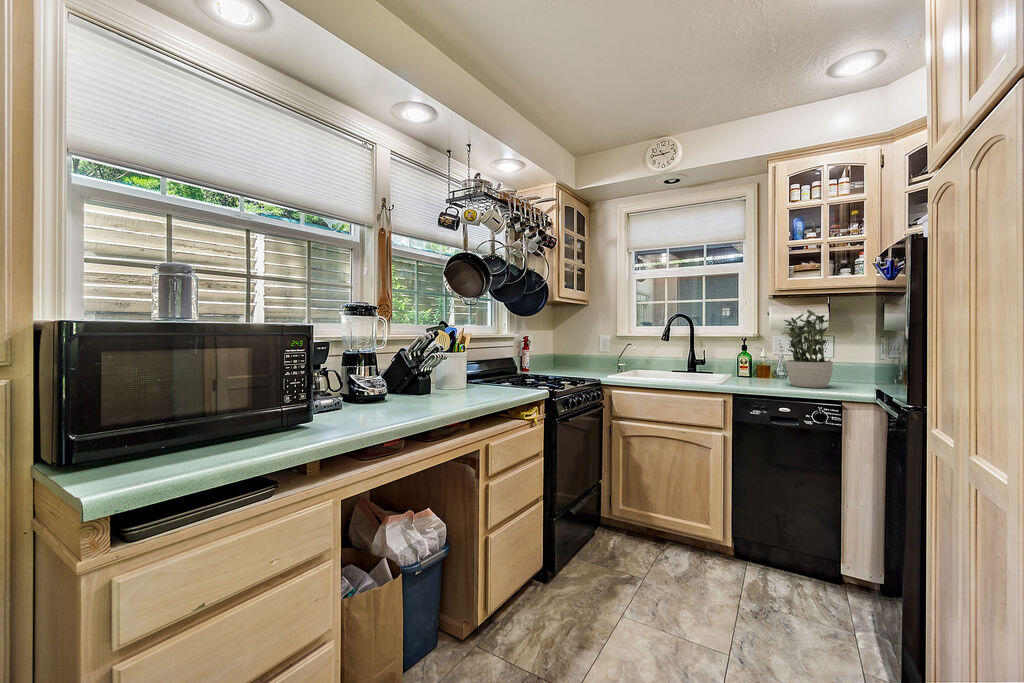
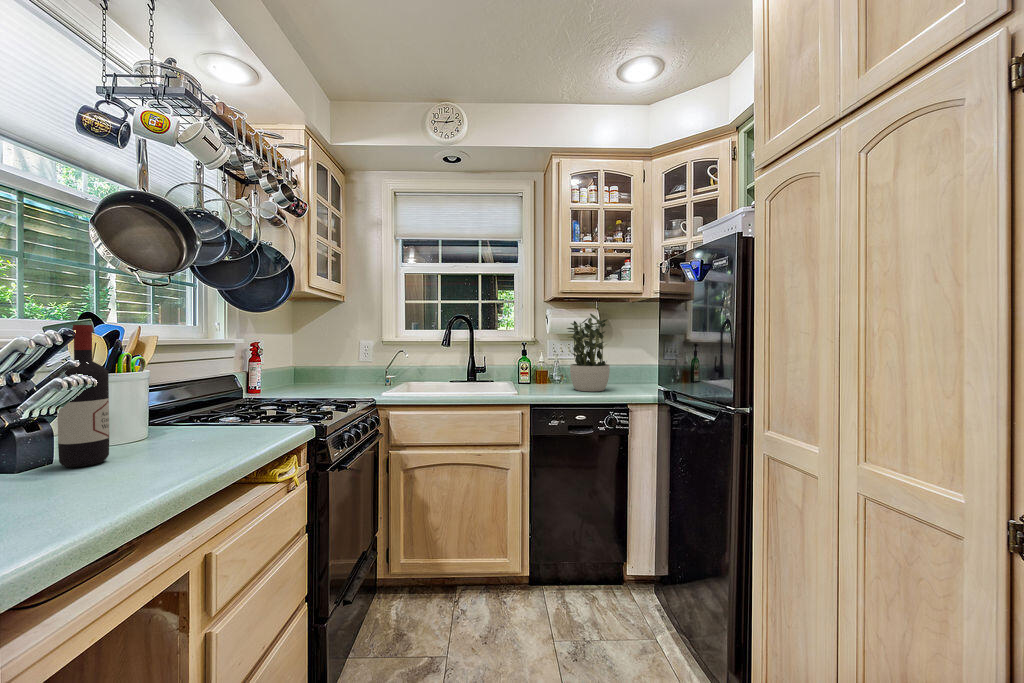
wine bottle: none [434,327,452,395] -> present [57,325,109,467]

